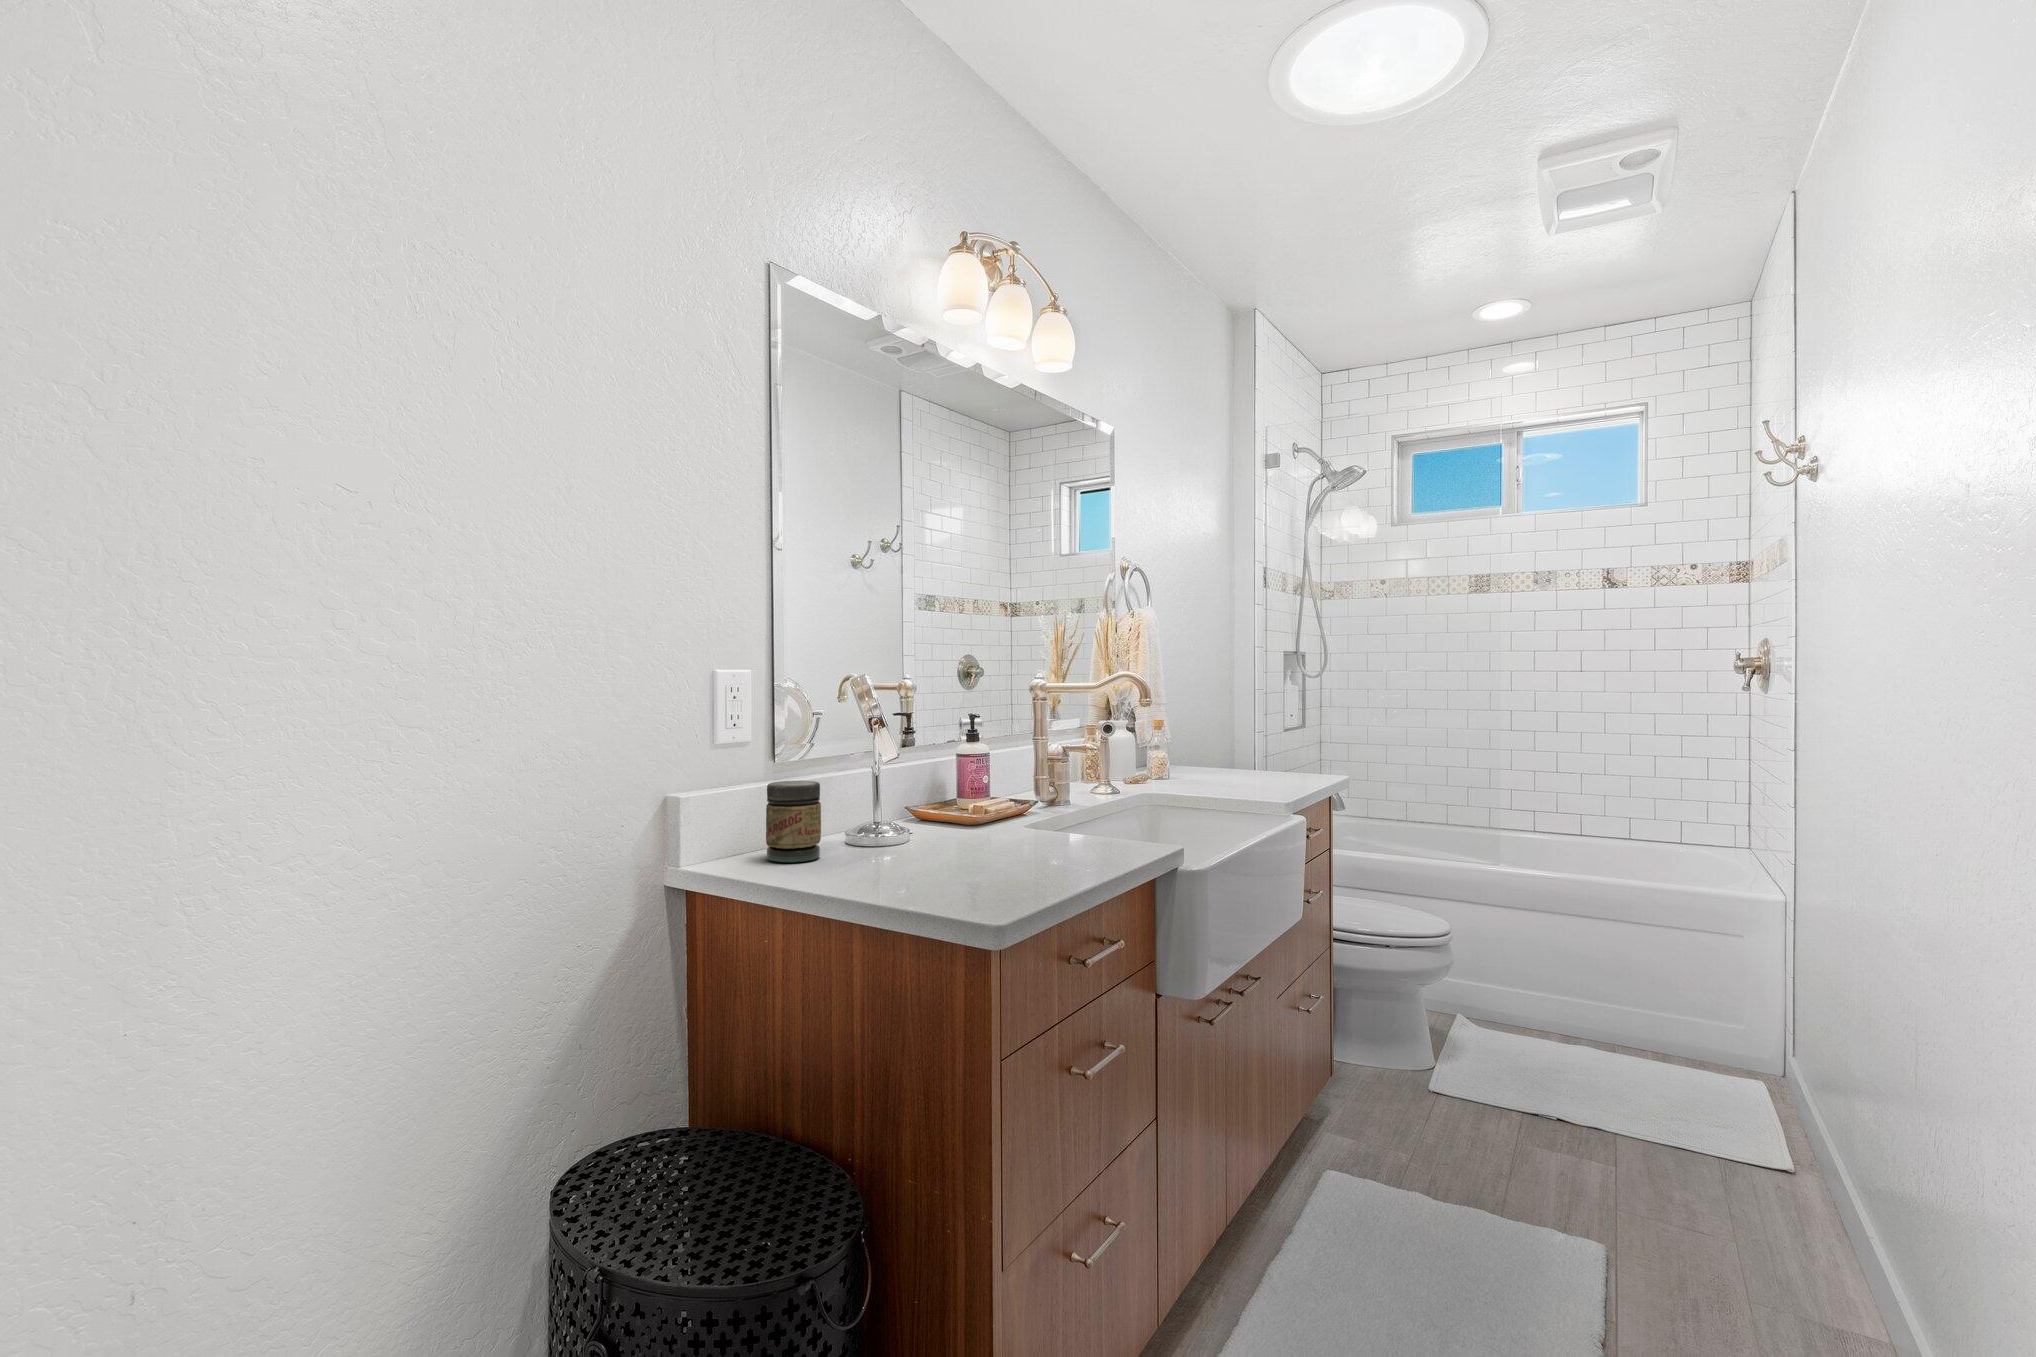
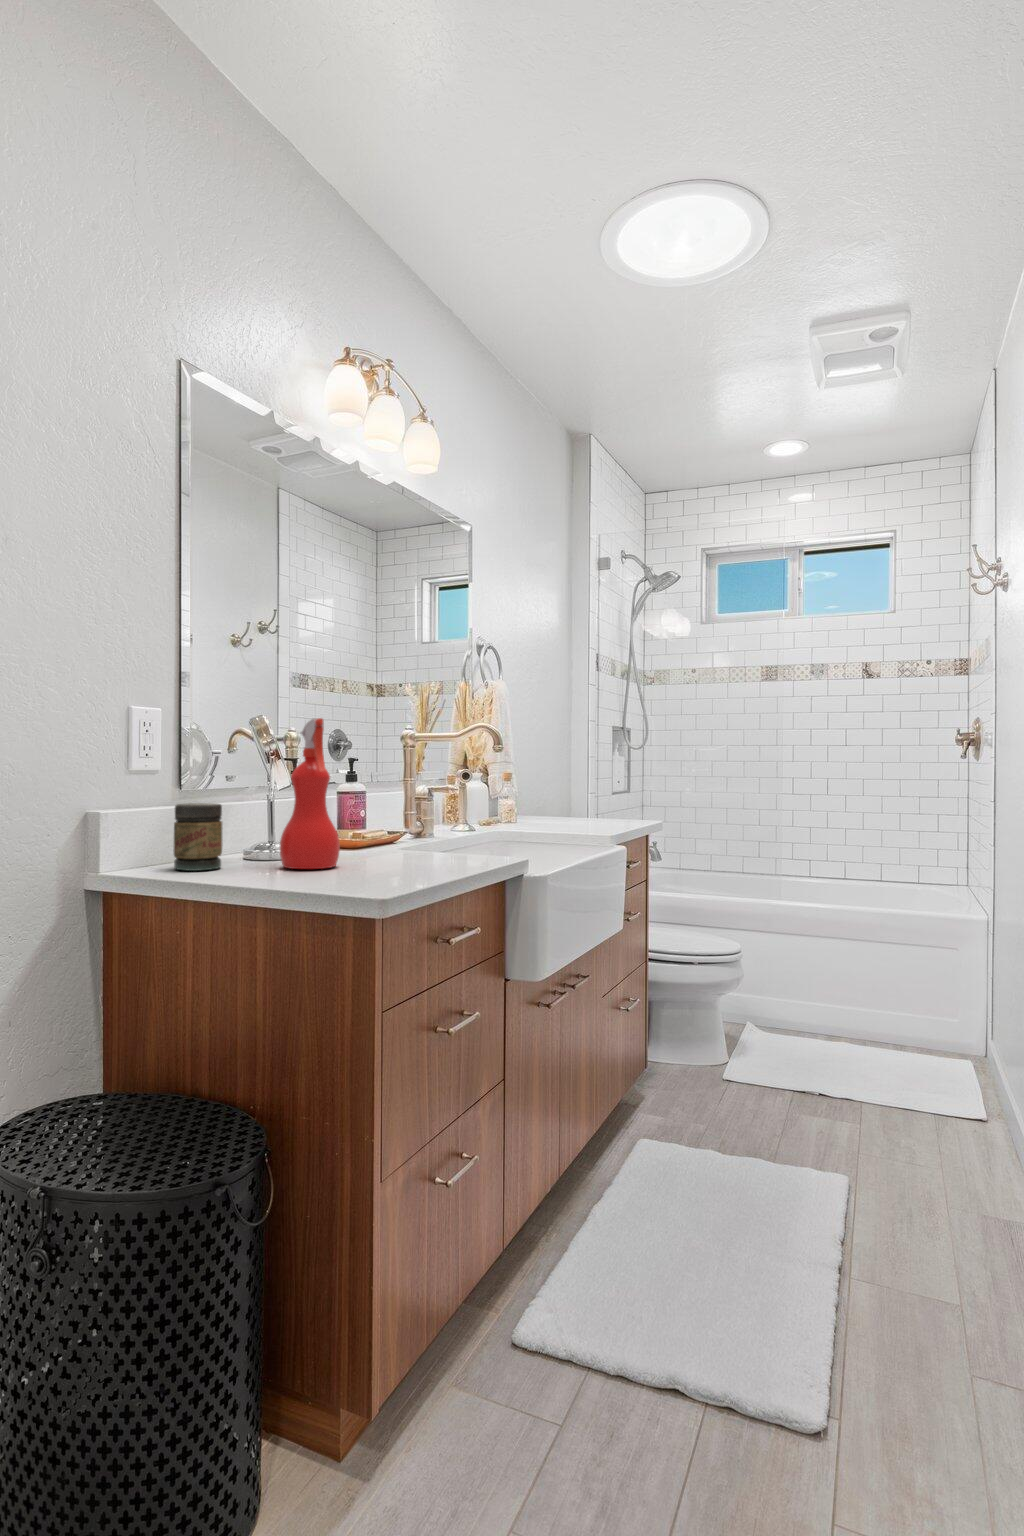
spray bottle: none [886,683,956,863] -> present [280,718,340,869]

